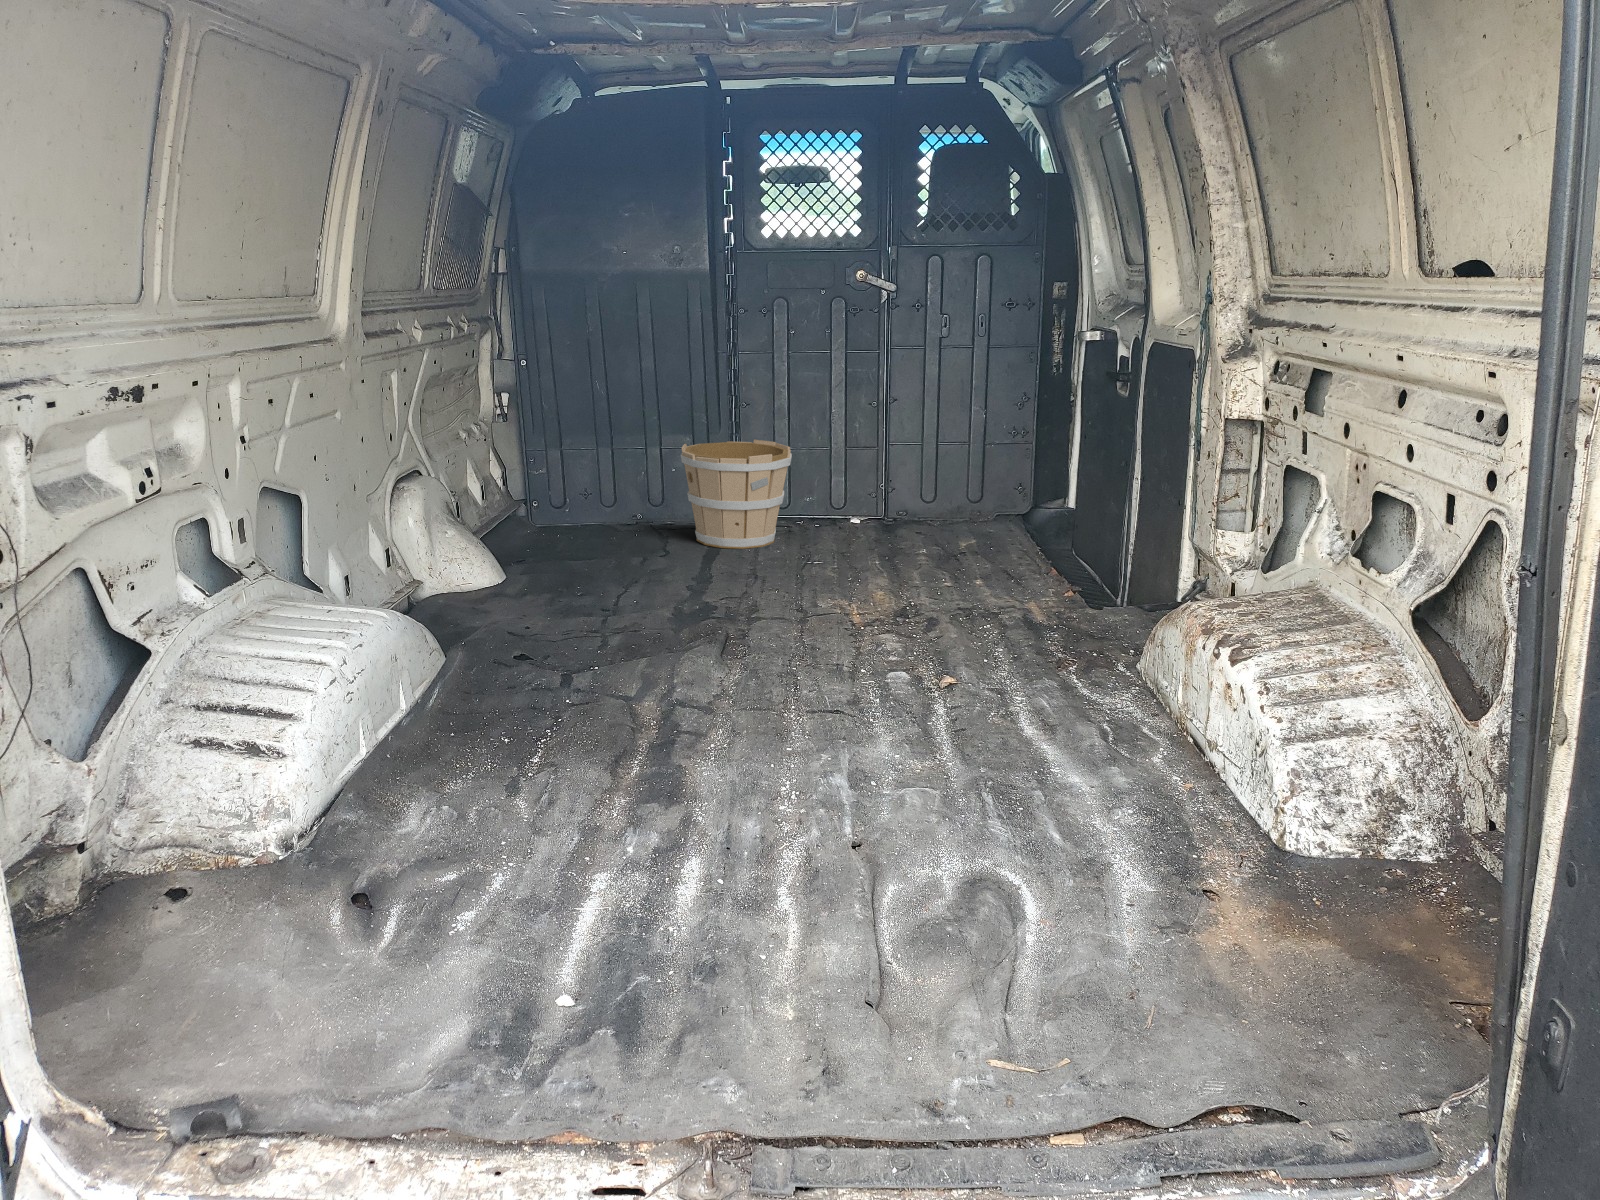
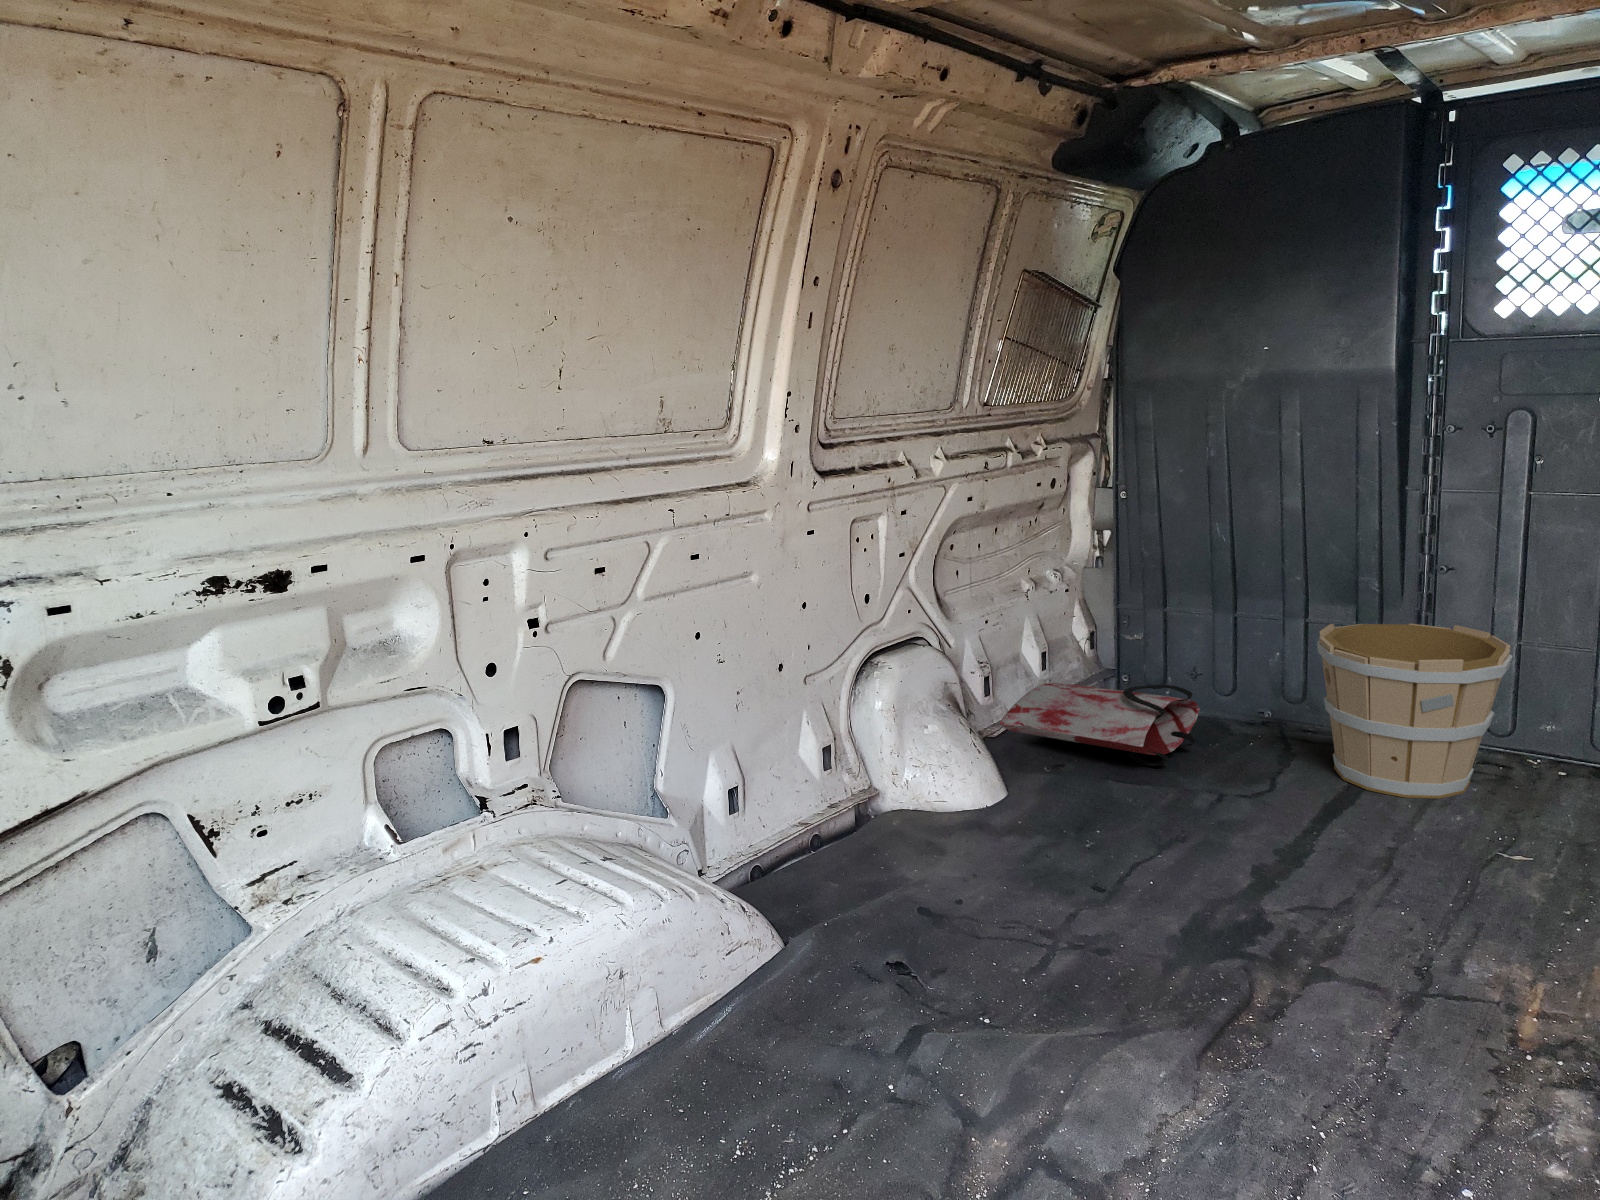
bag: none [463,497,606,554] -> present [999,683,1200,766]

